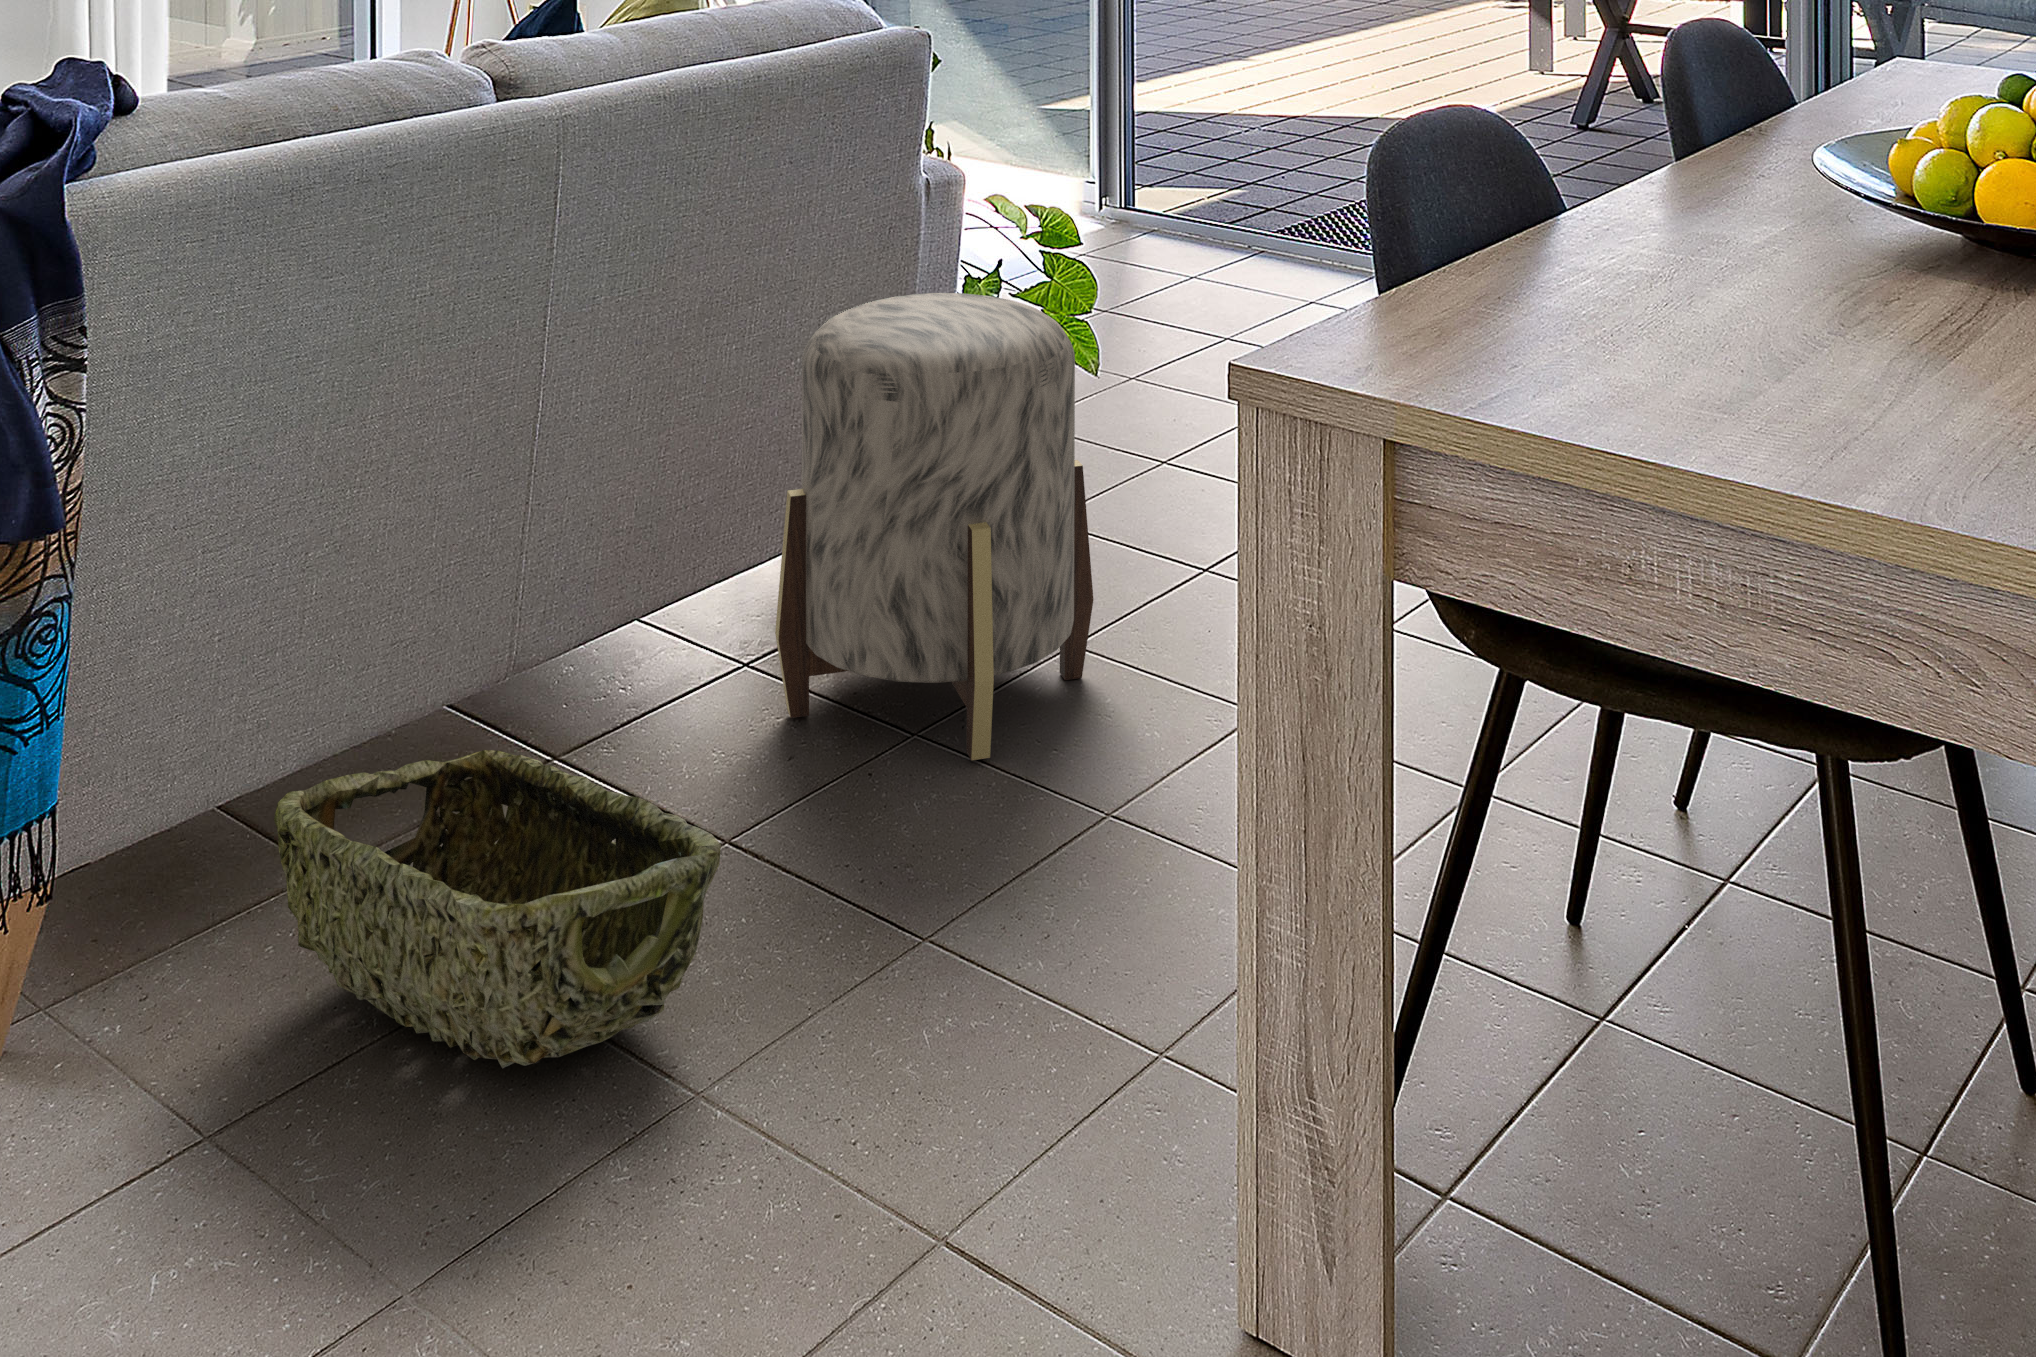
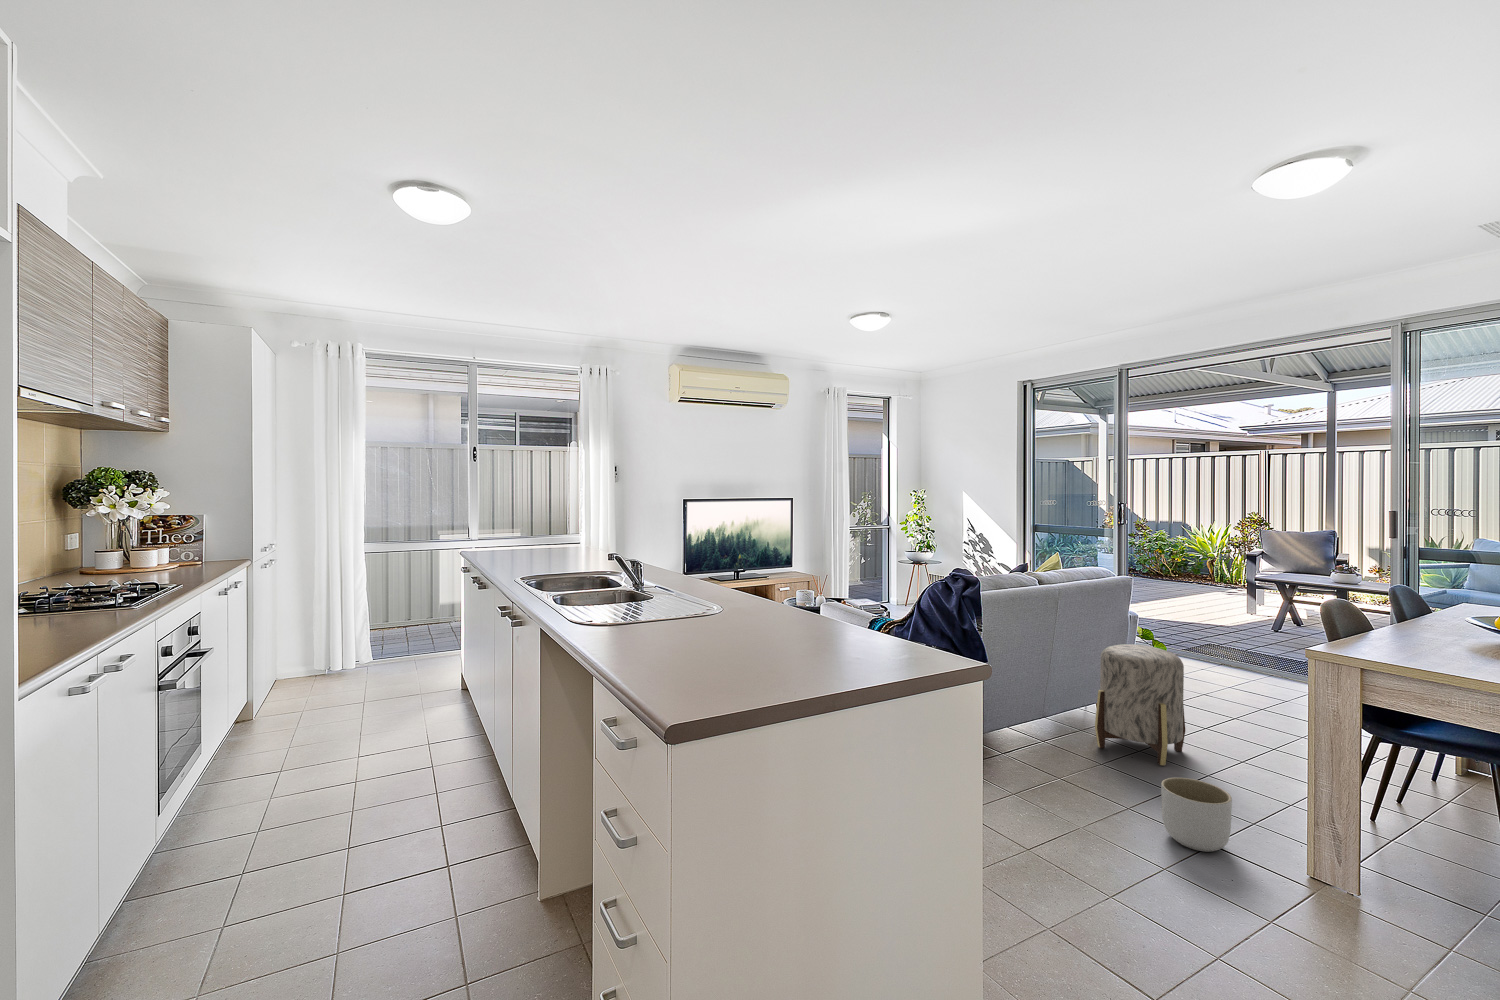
woven basket: present [274,750,721,1068] -> none [1002,737,1124,808]
planter: none [800,864,1033,1174] -> present [1161,778,1232,852]

